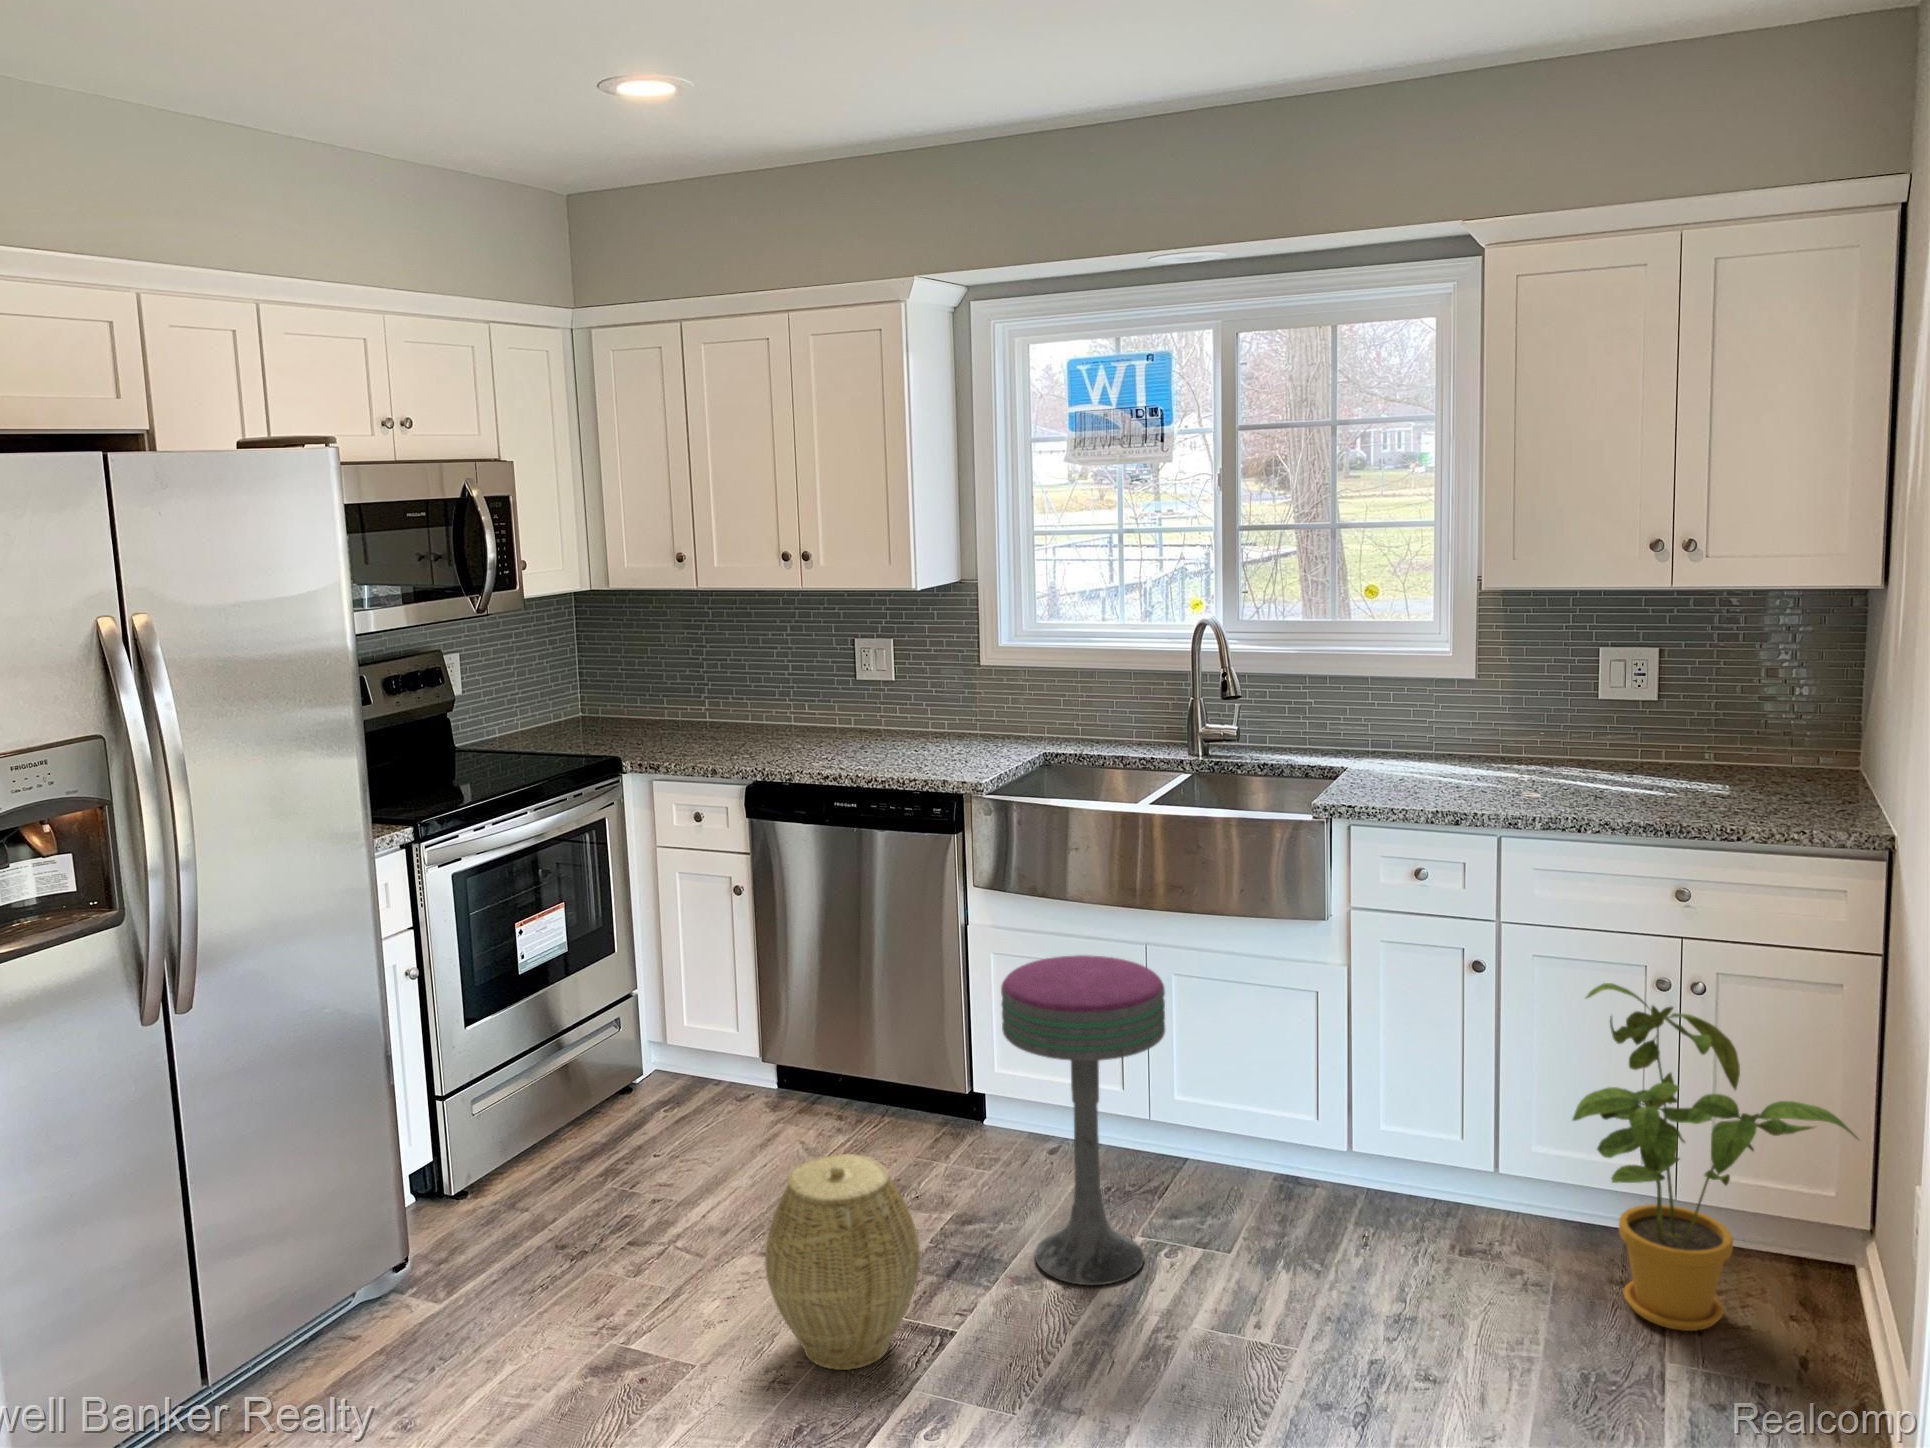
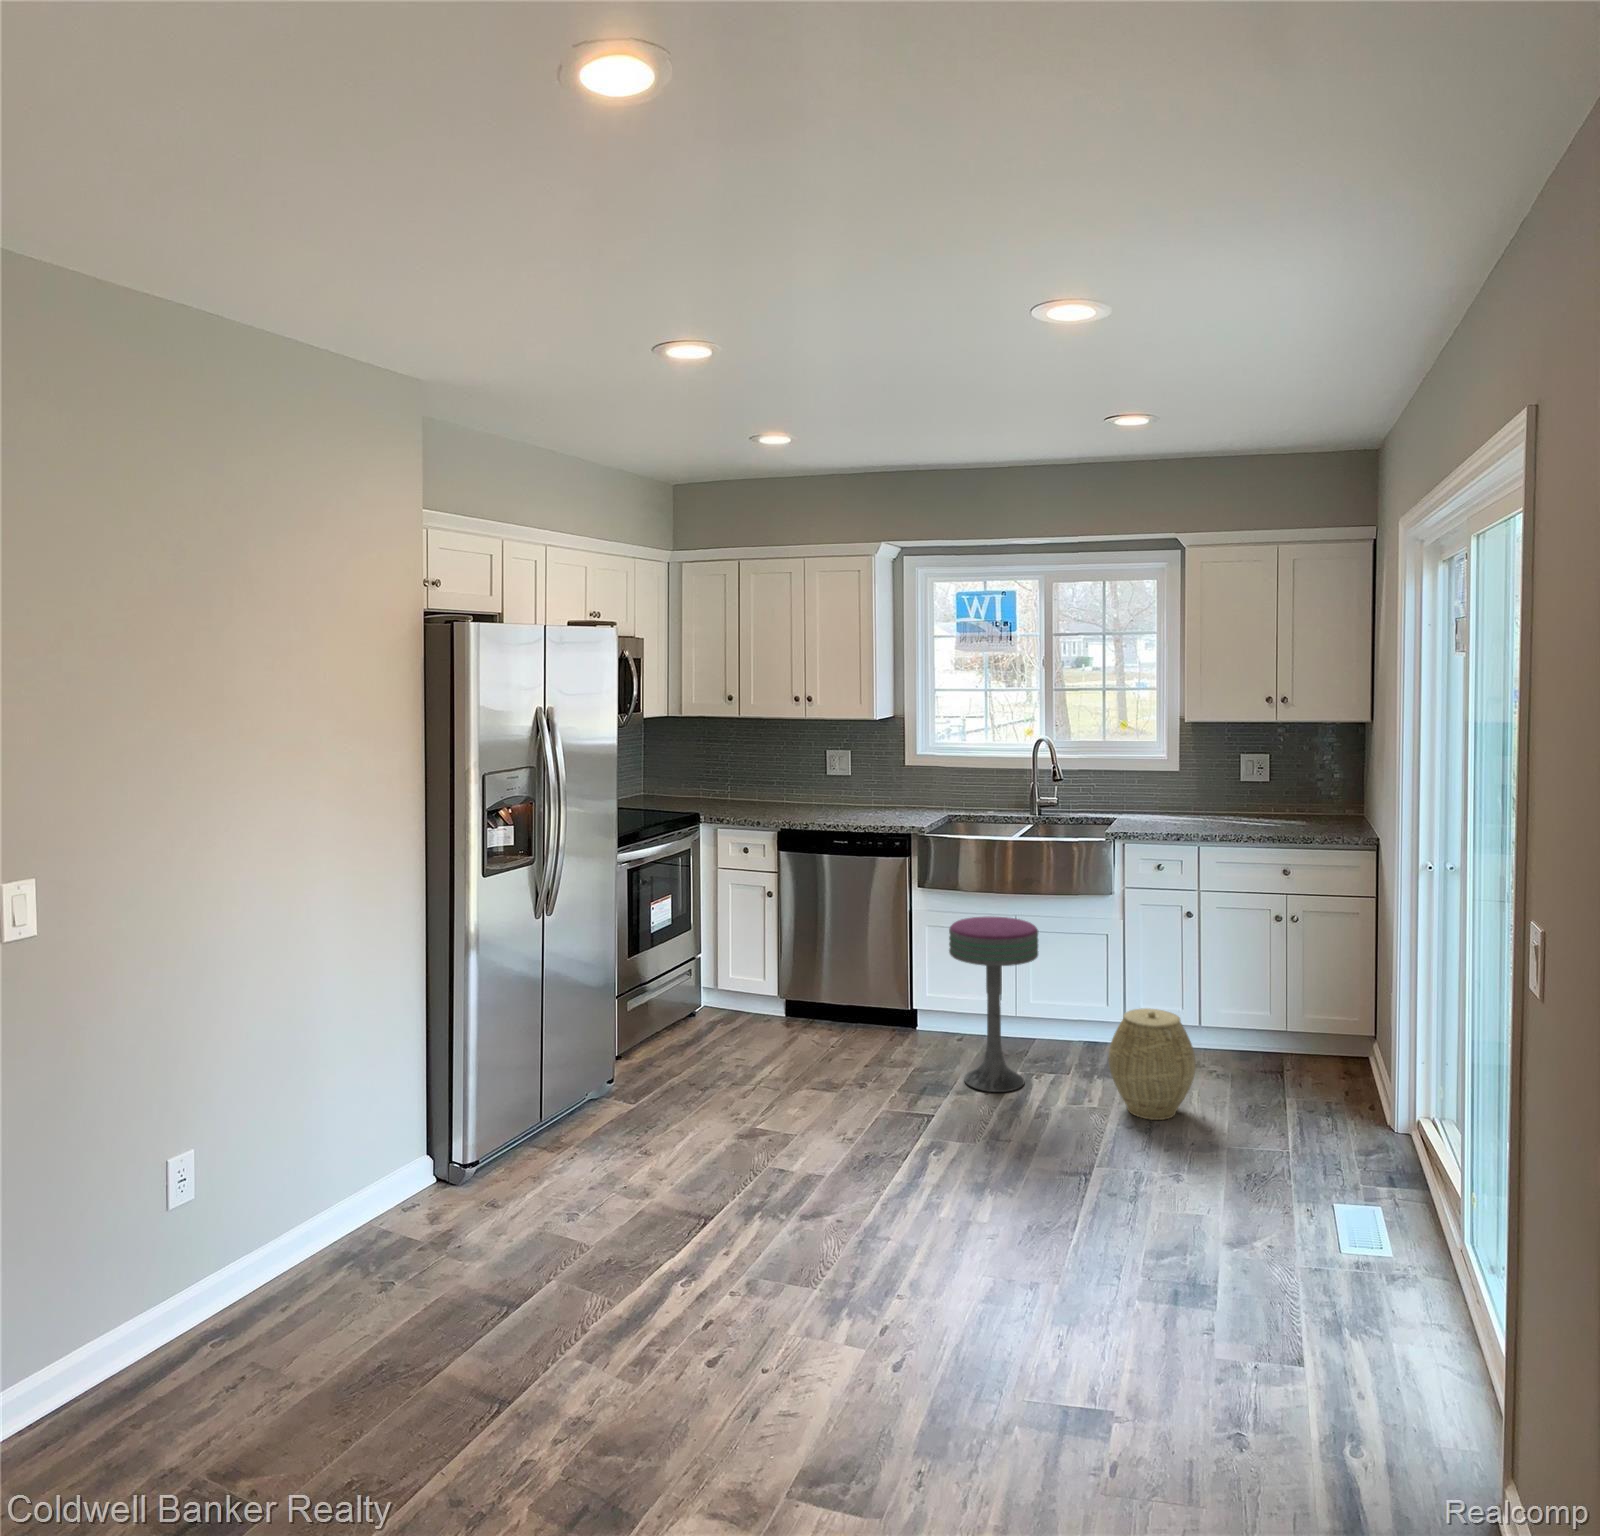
house plant: present [1573,983,1857,1331] -> none [1254,926,1399,1103]
woven basket: present [765,1154,920,1370] -> present [1108,1008,1196,1120]

